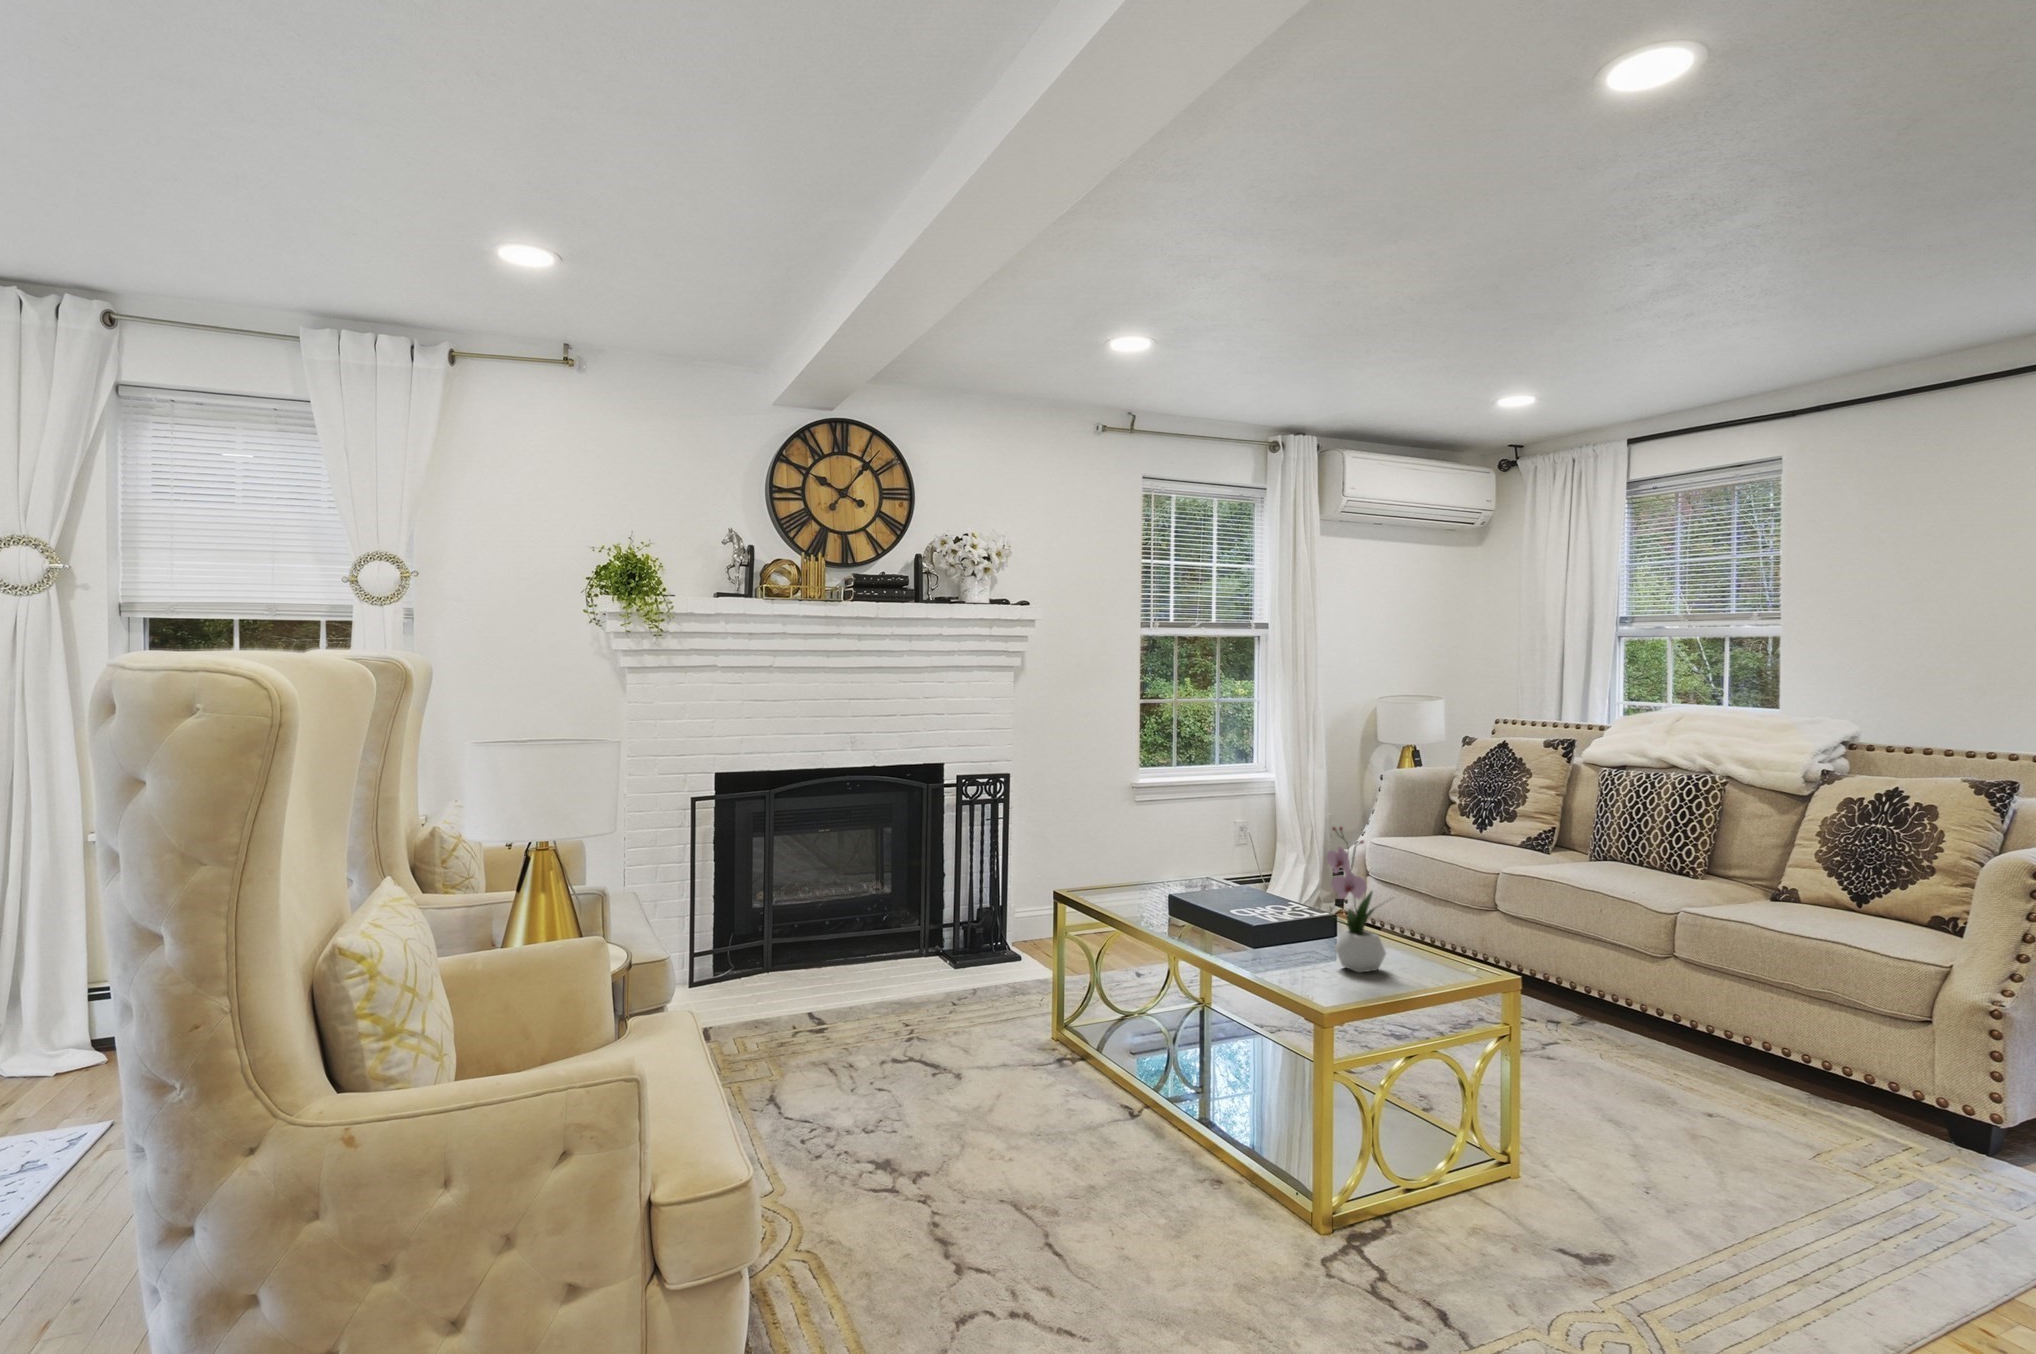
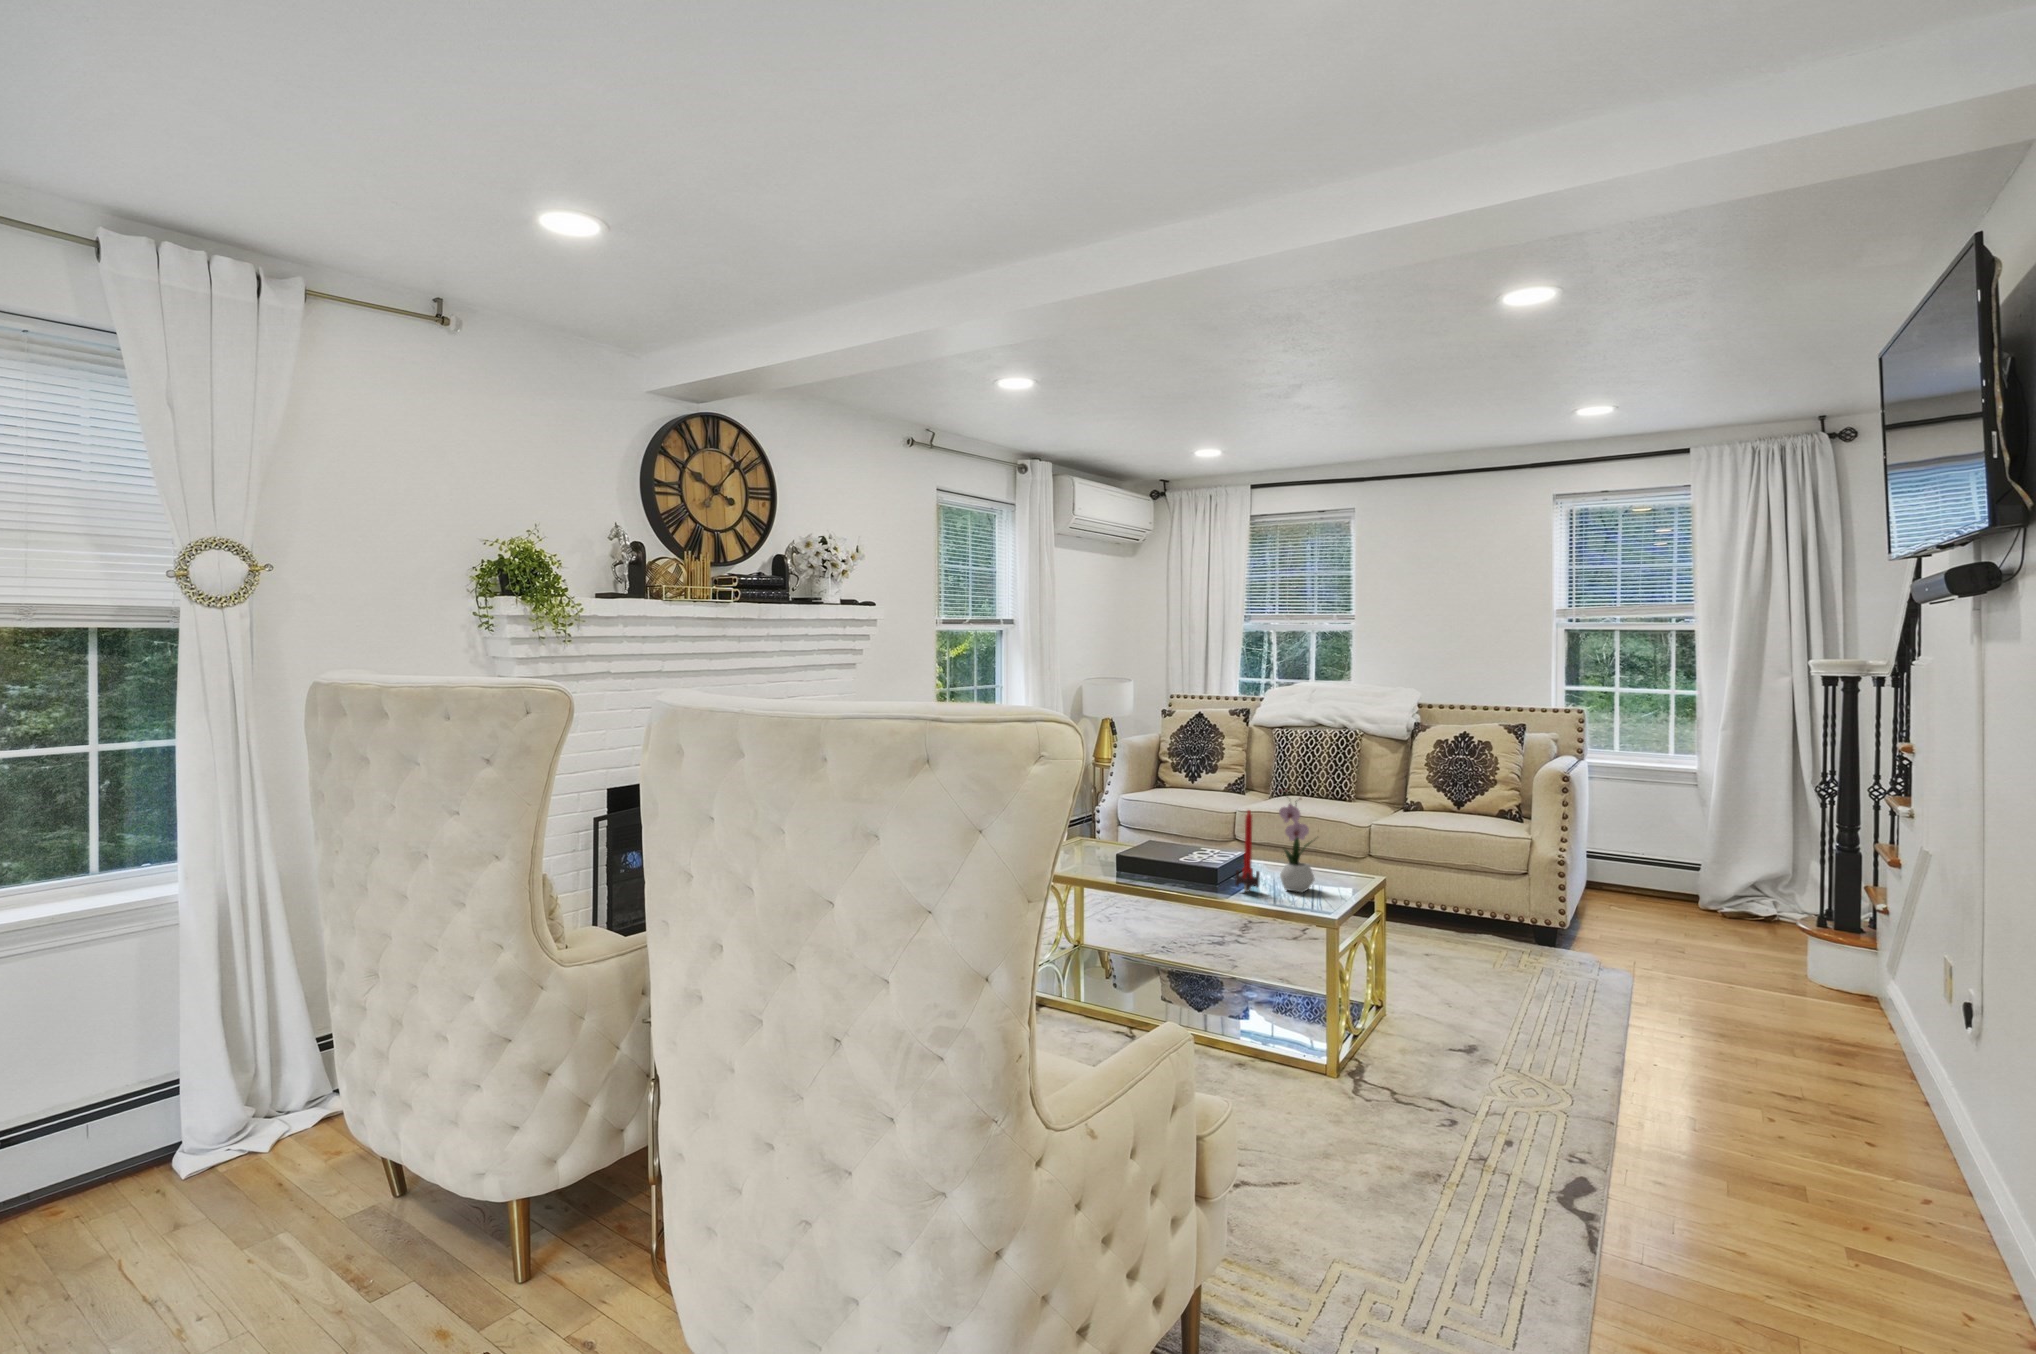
candle: none [1275,851,1304,961] -> present [1235,810,1260,892]

